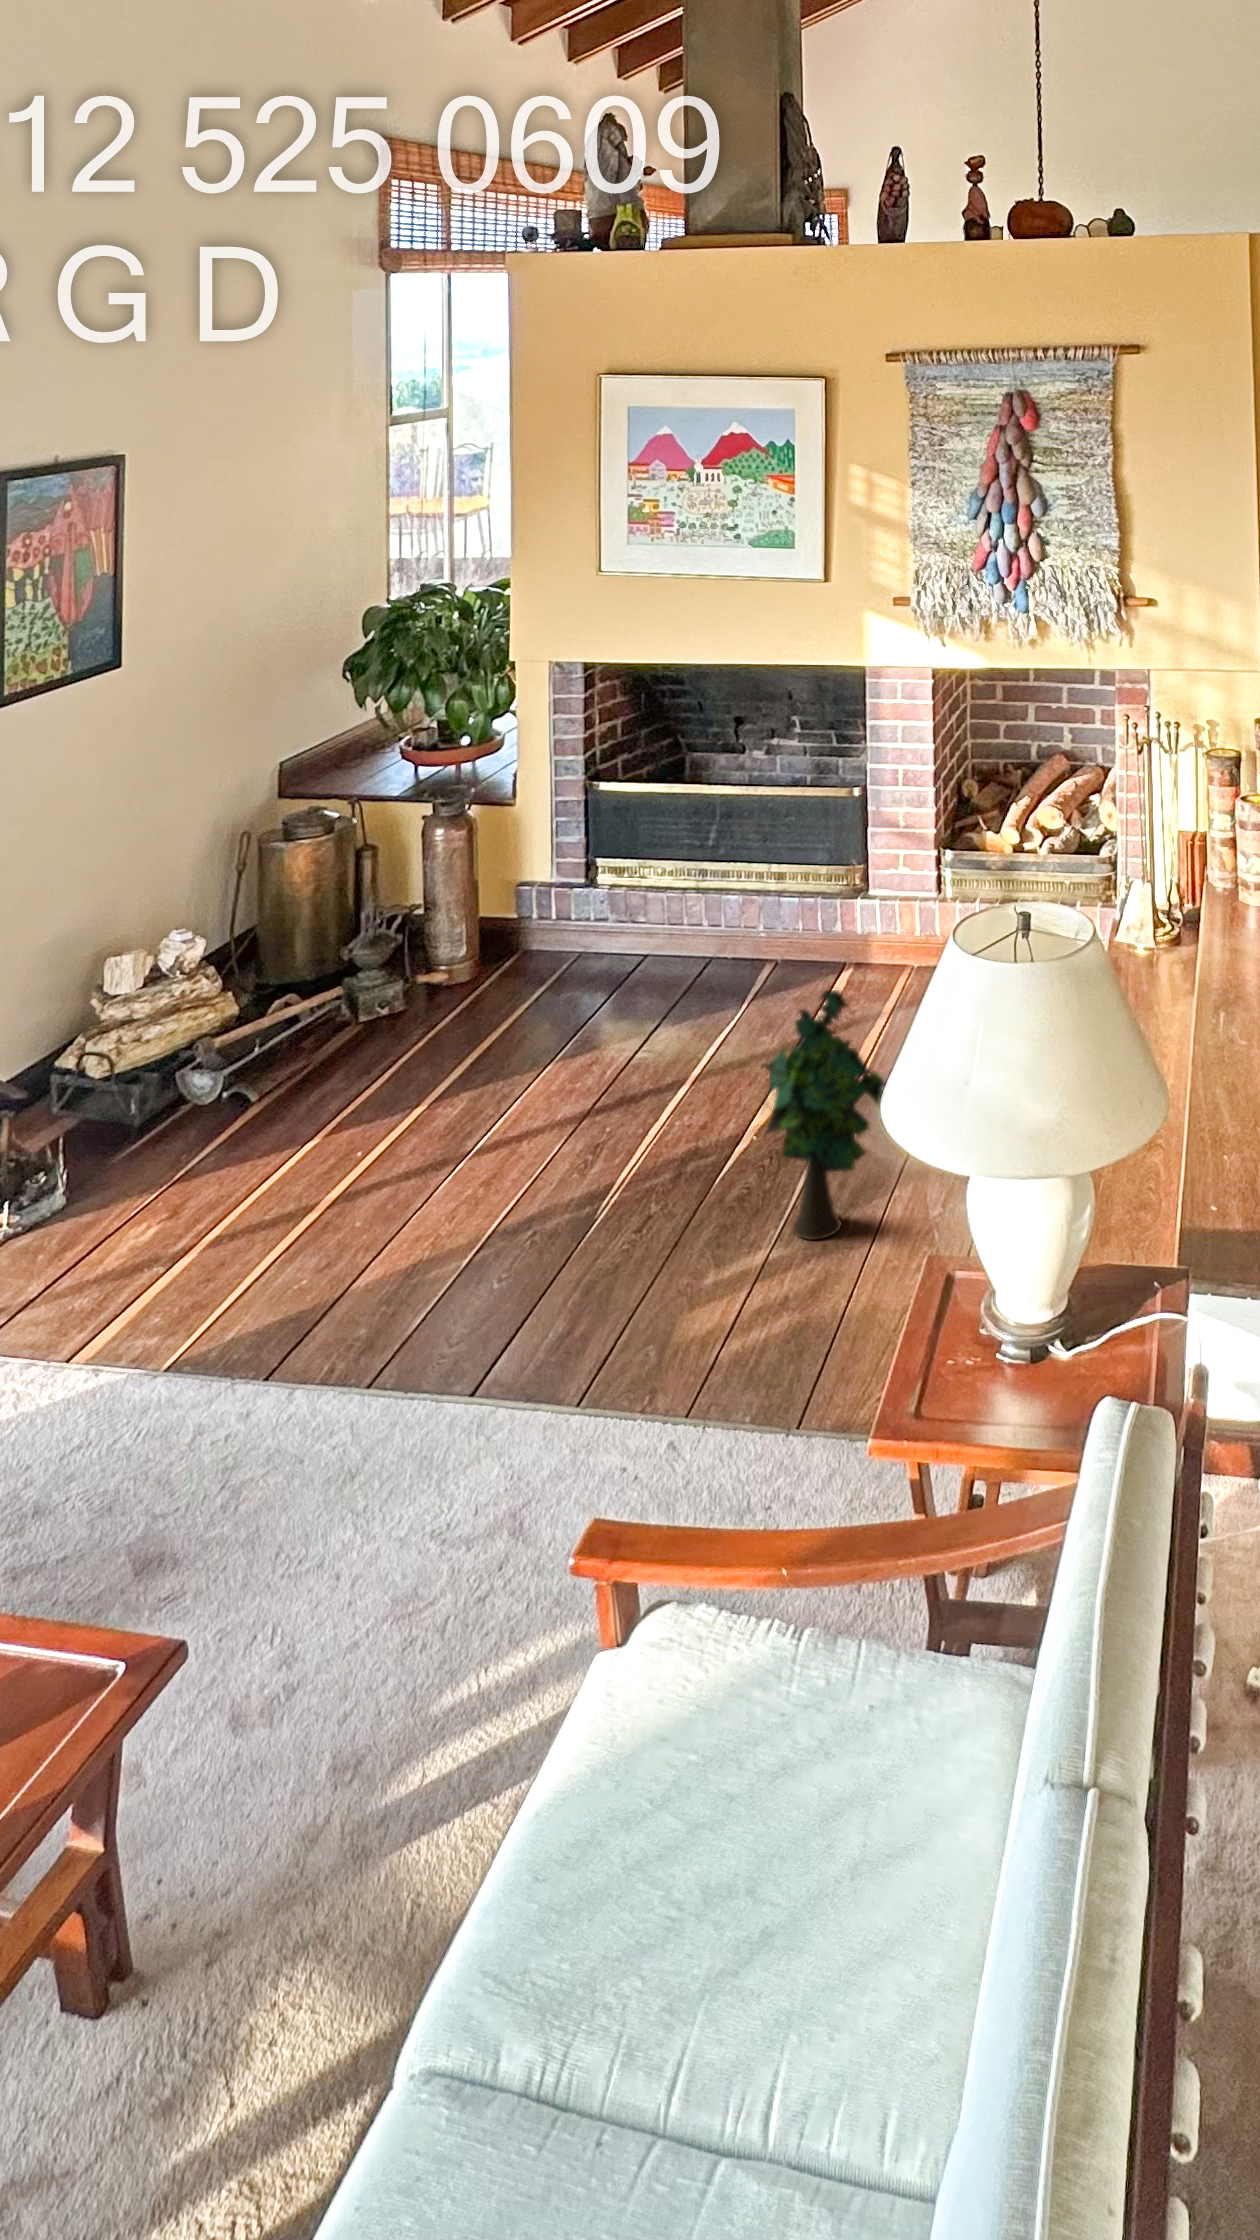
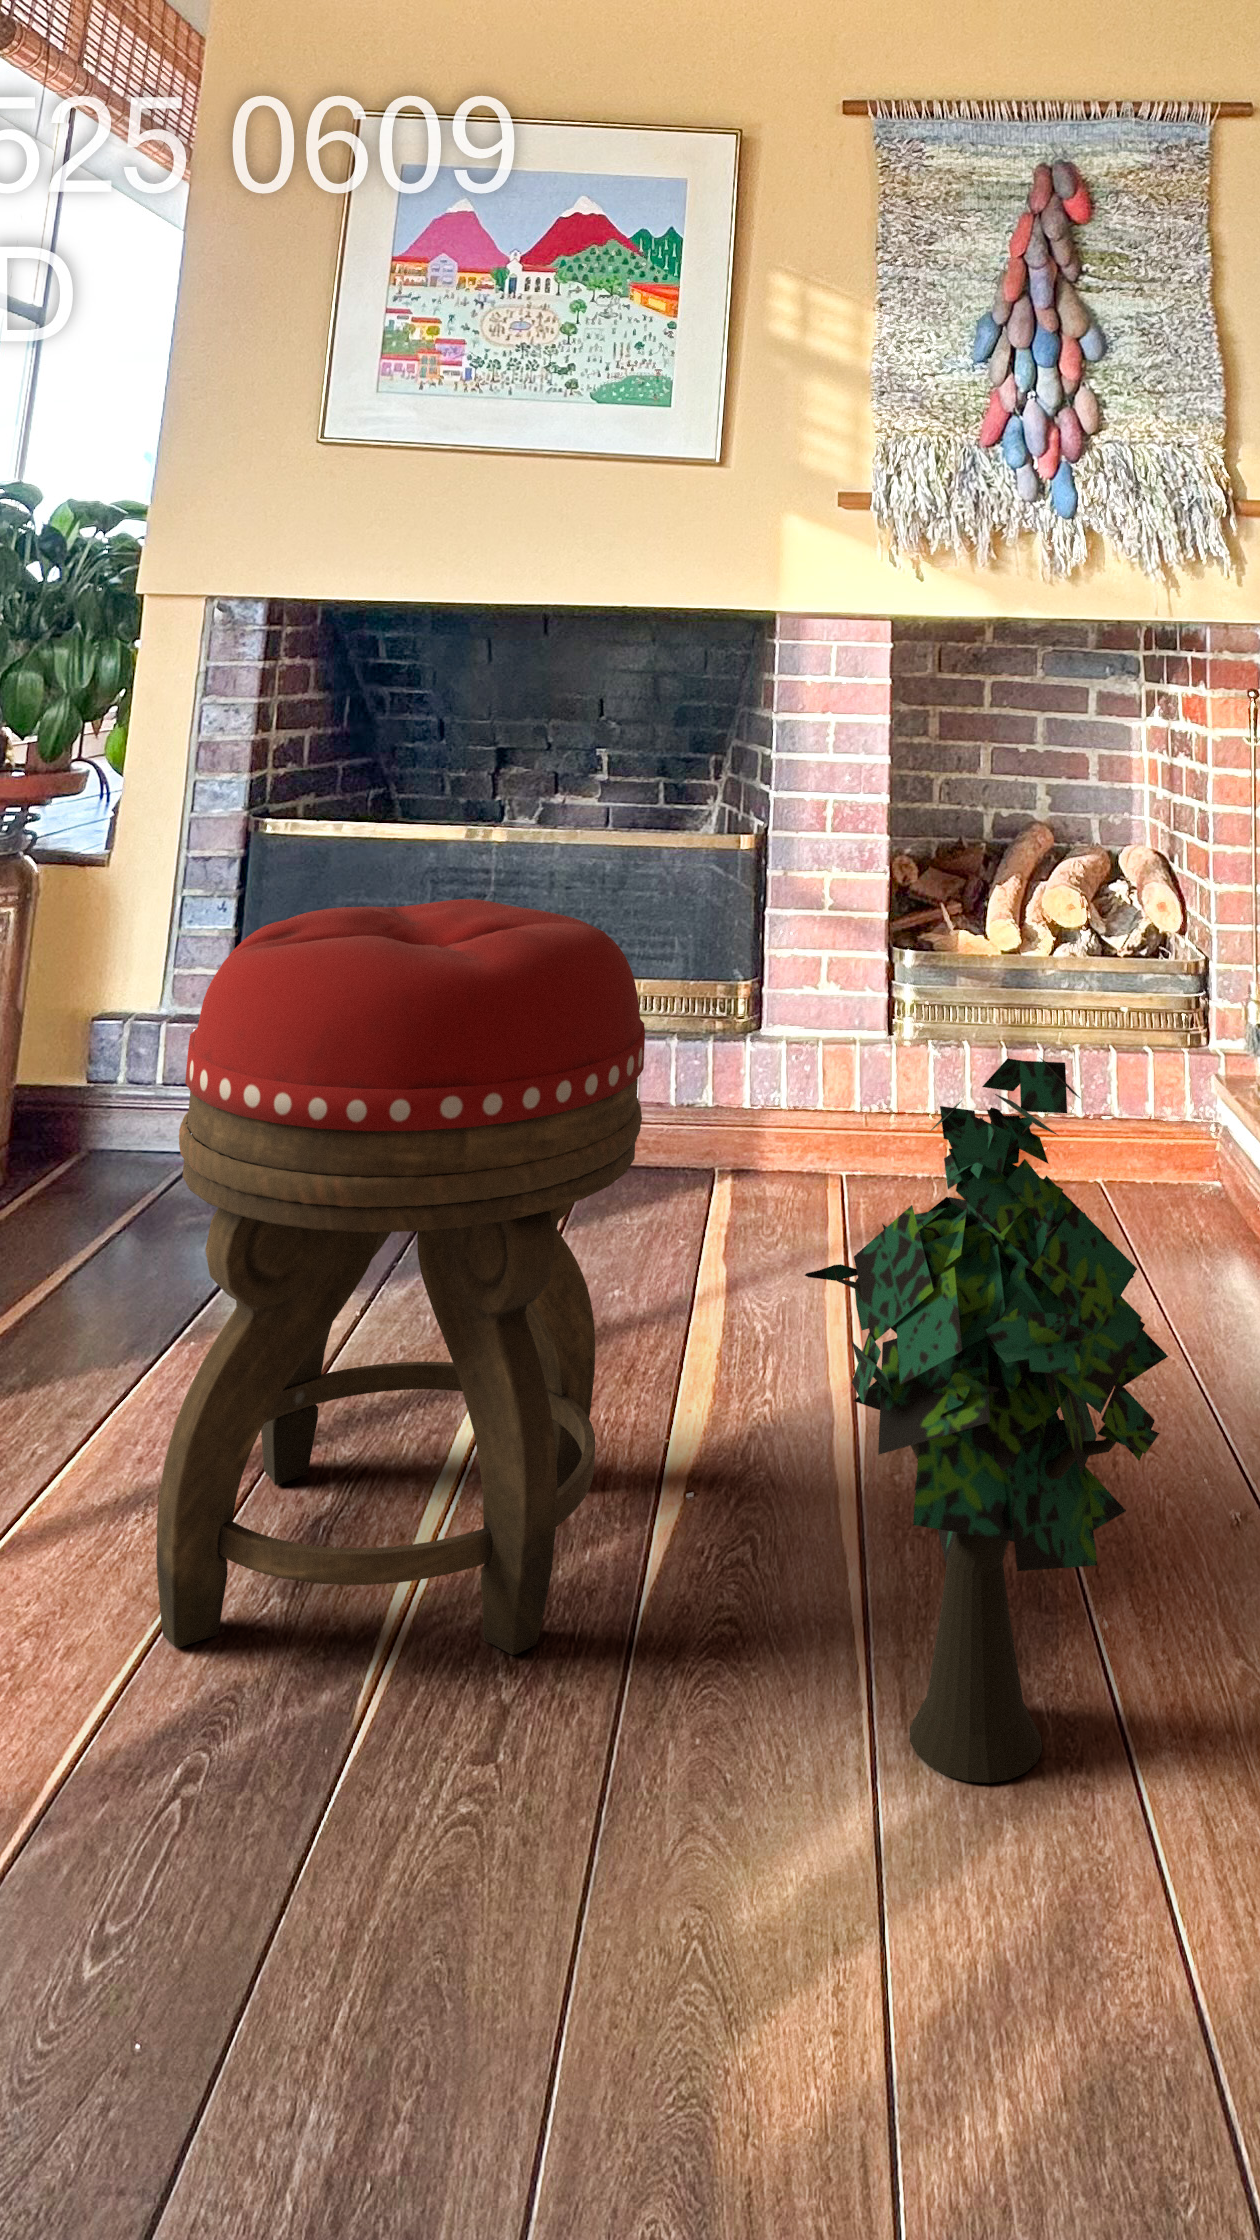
footstool: none [521,892,715,1195] -> present [157,899,645,1655]

